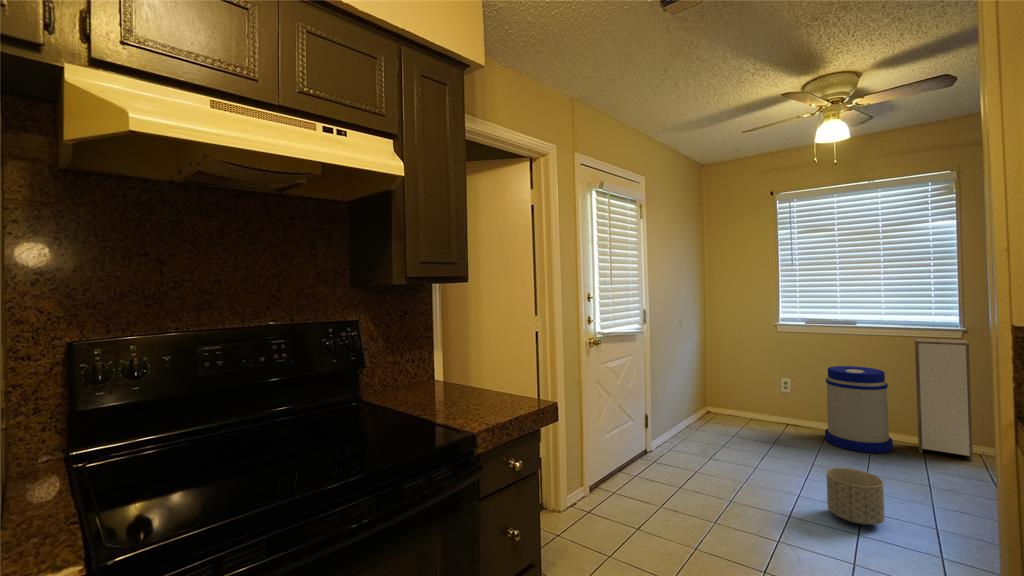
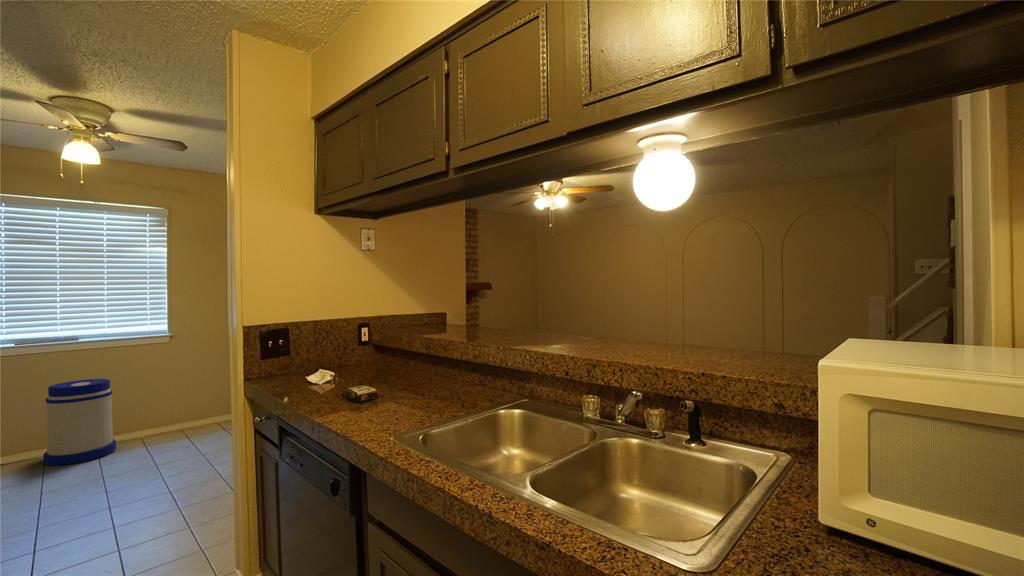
storage cabinet: present [915,339,973,461] -> none [134,343,178,443]
planter: present [826,468,885,525] -> none [77,464,133,516]

